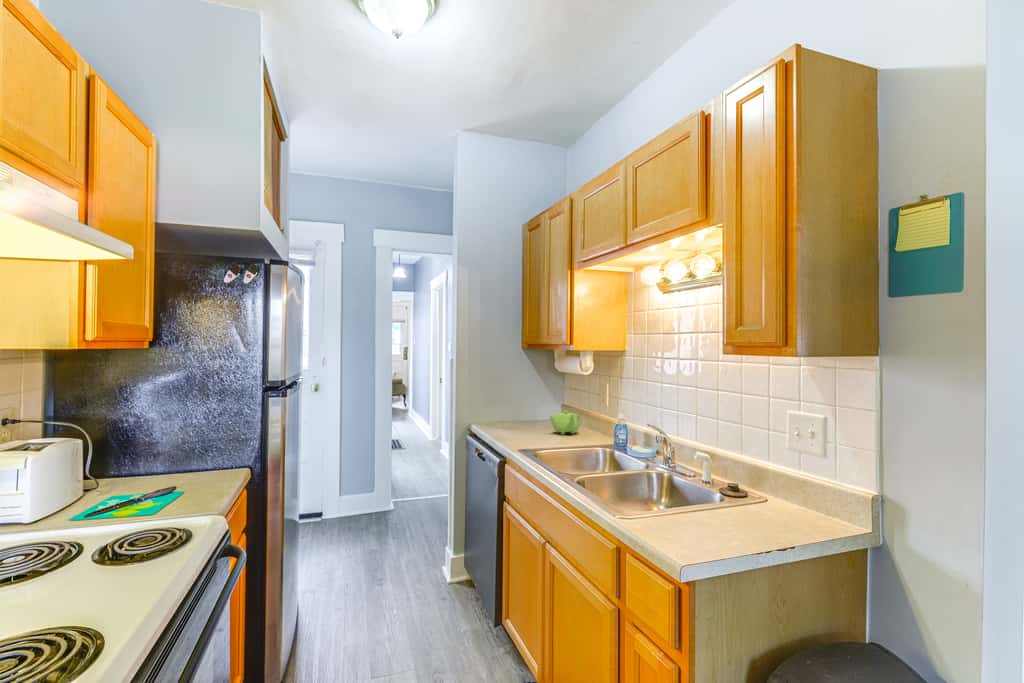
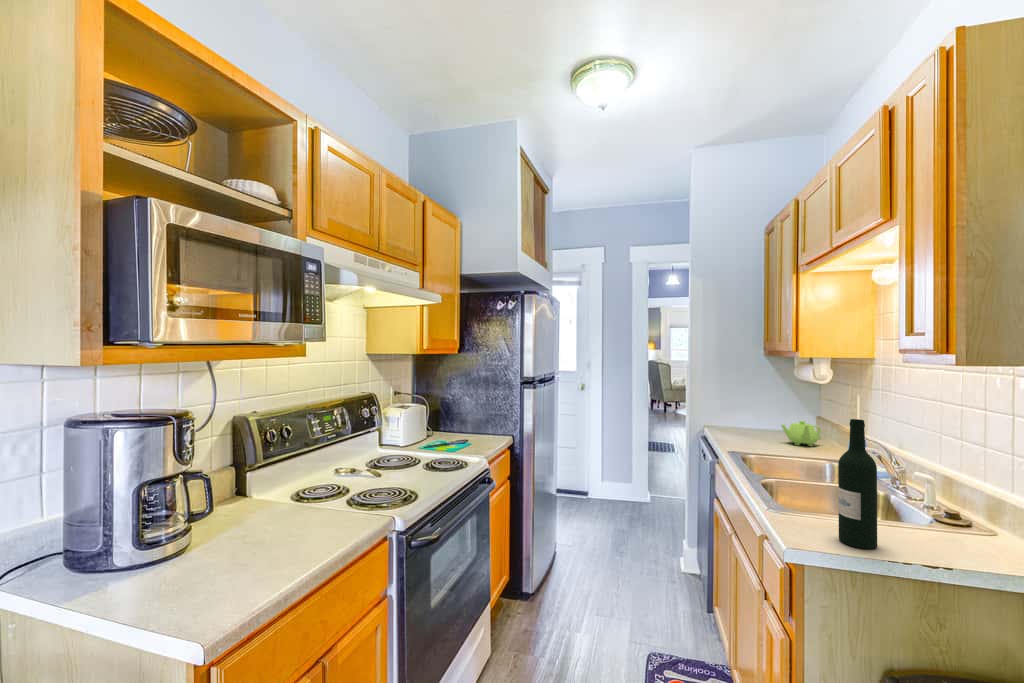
wine bottle: none [690,412,724,540] -> present [838,419,877,549]

